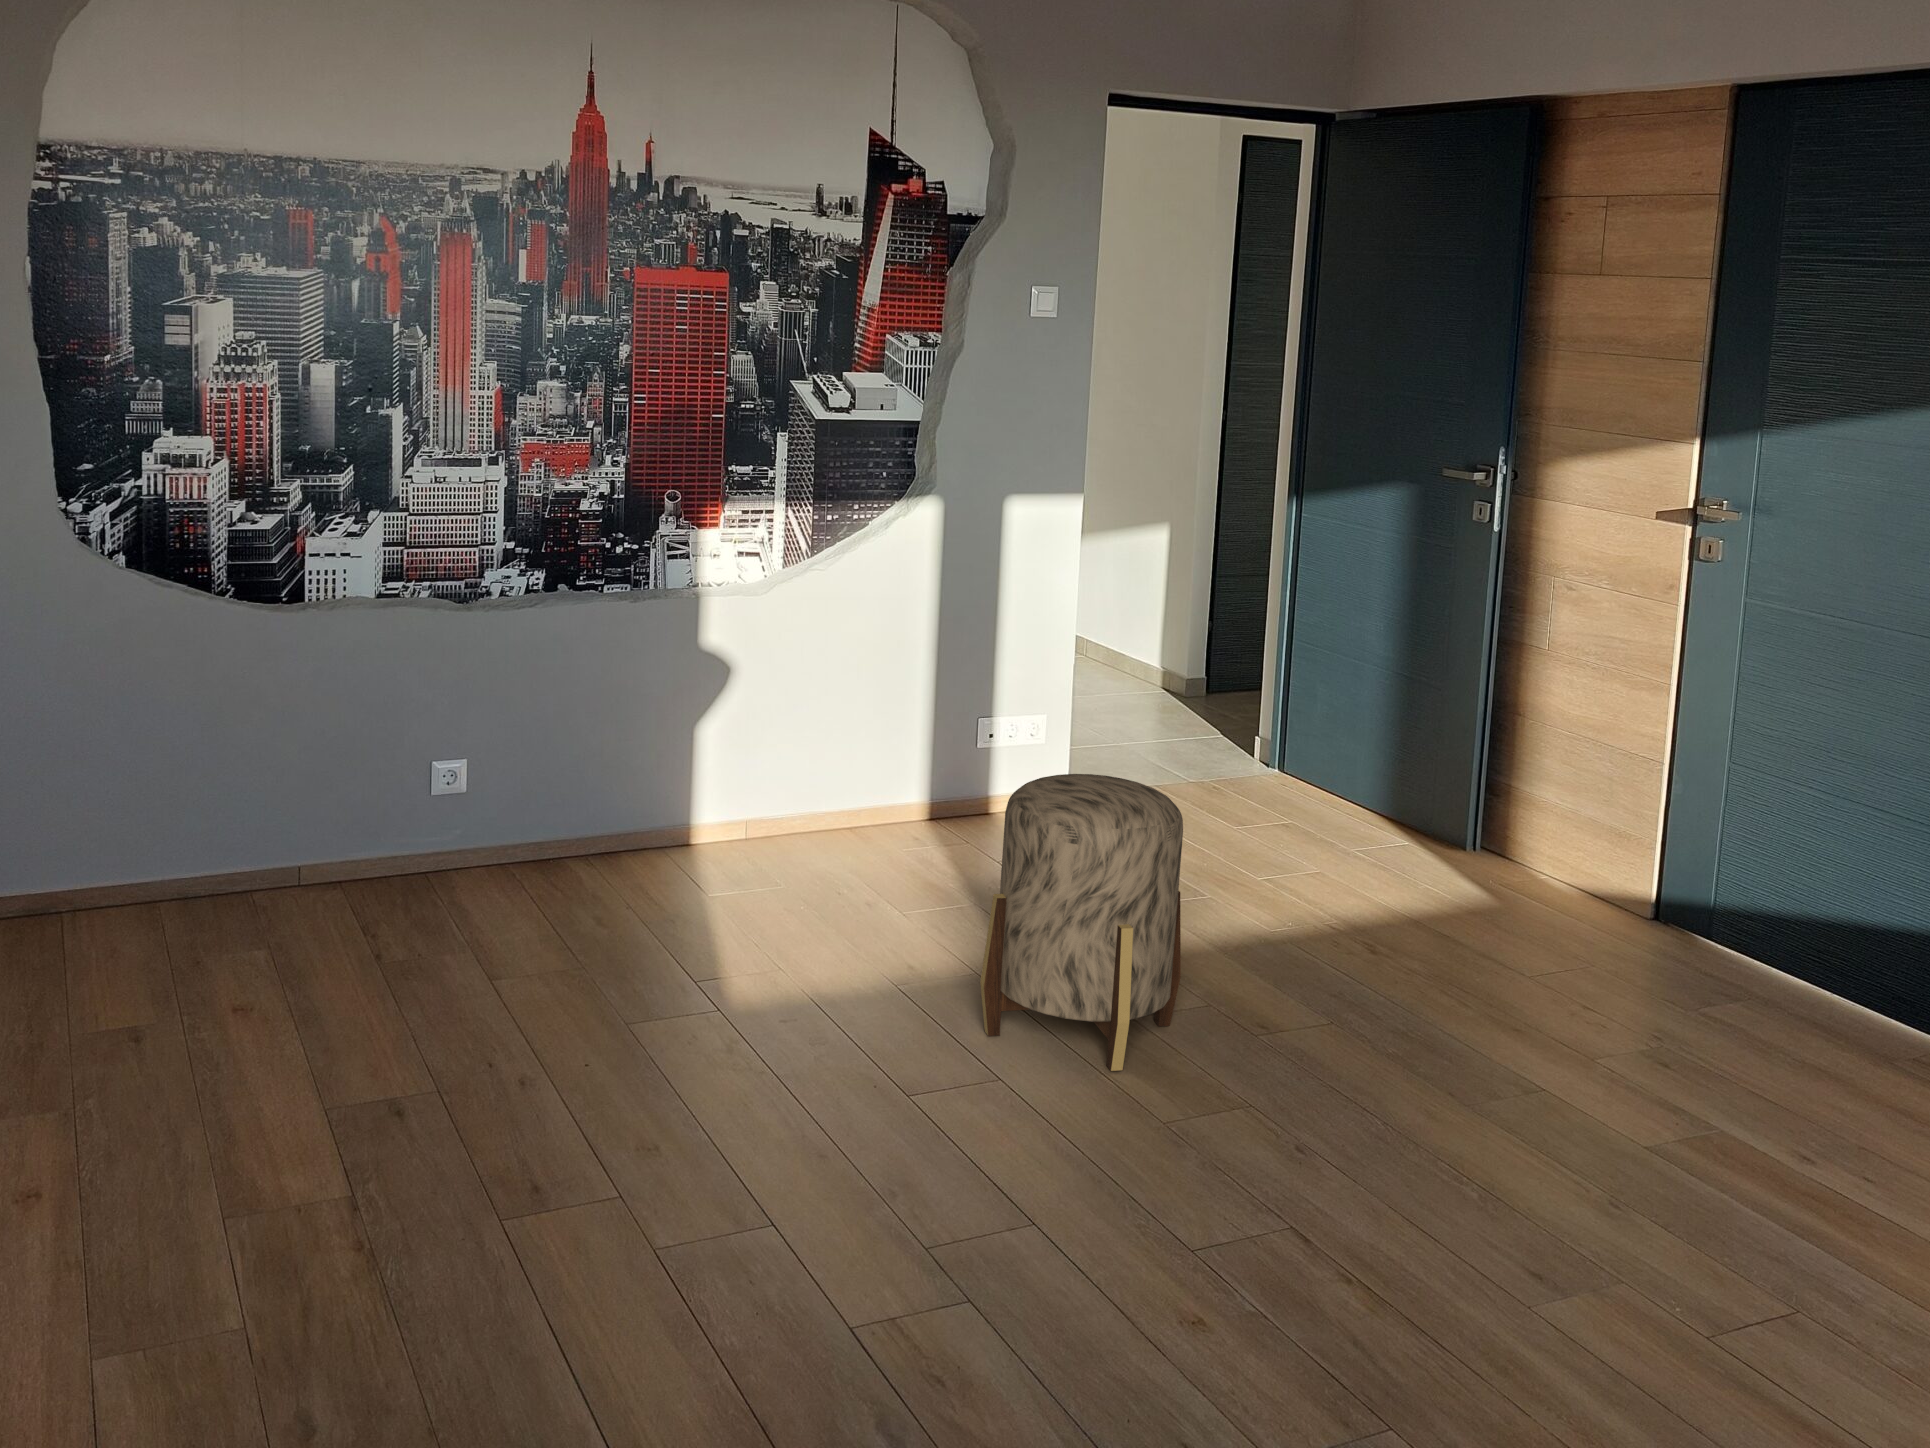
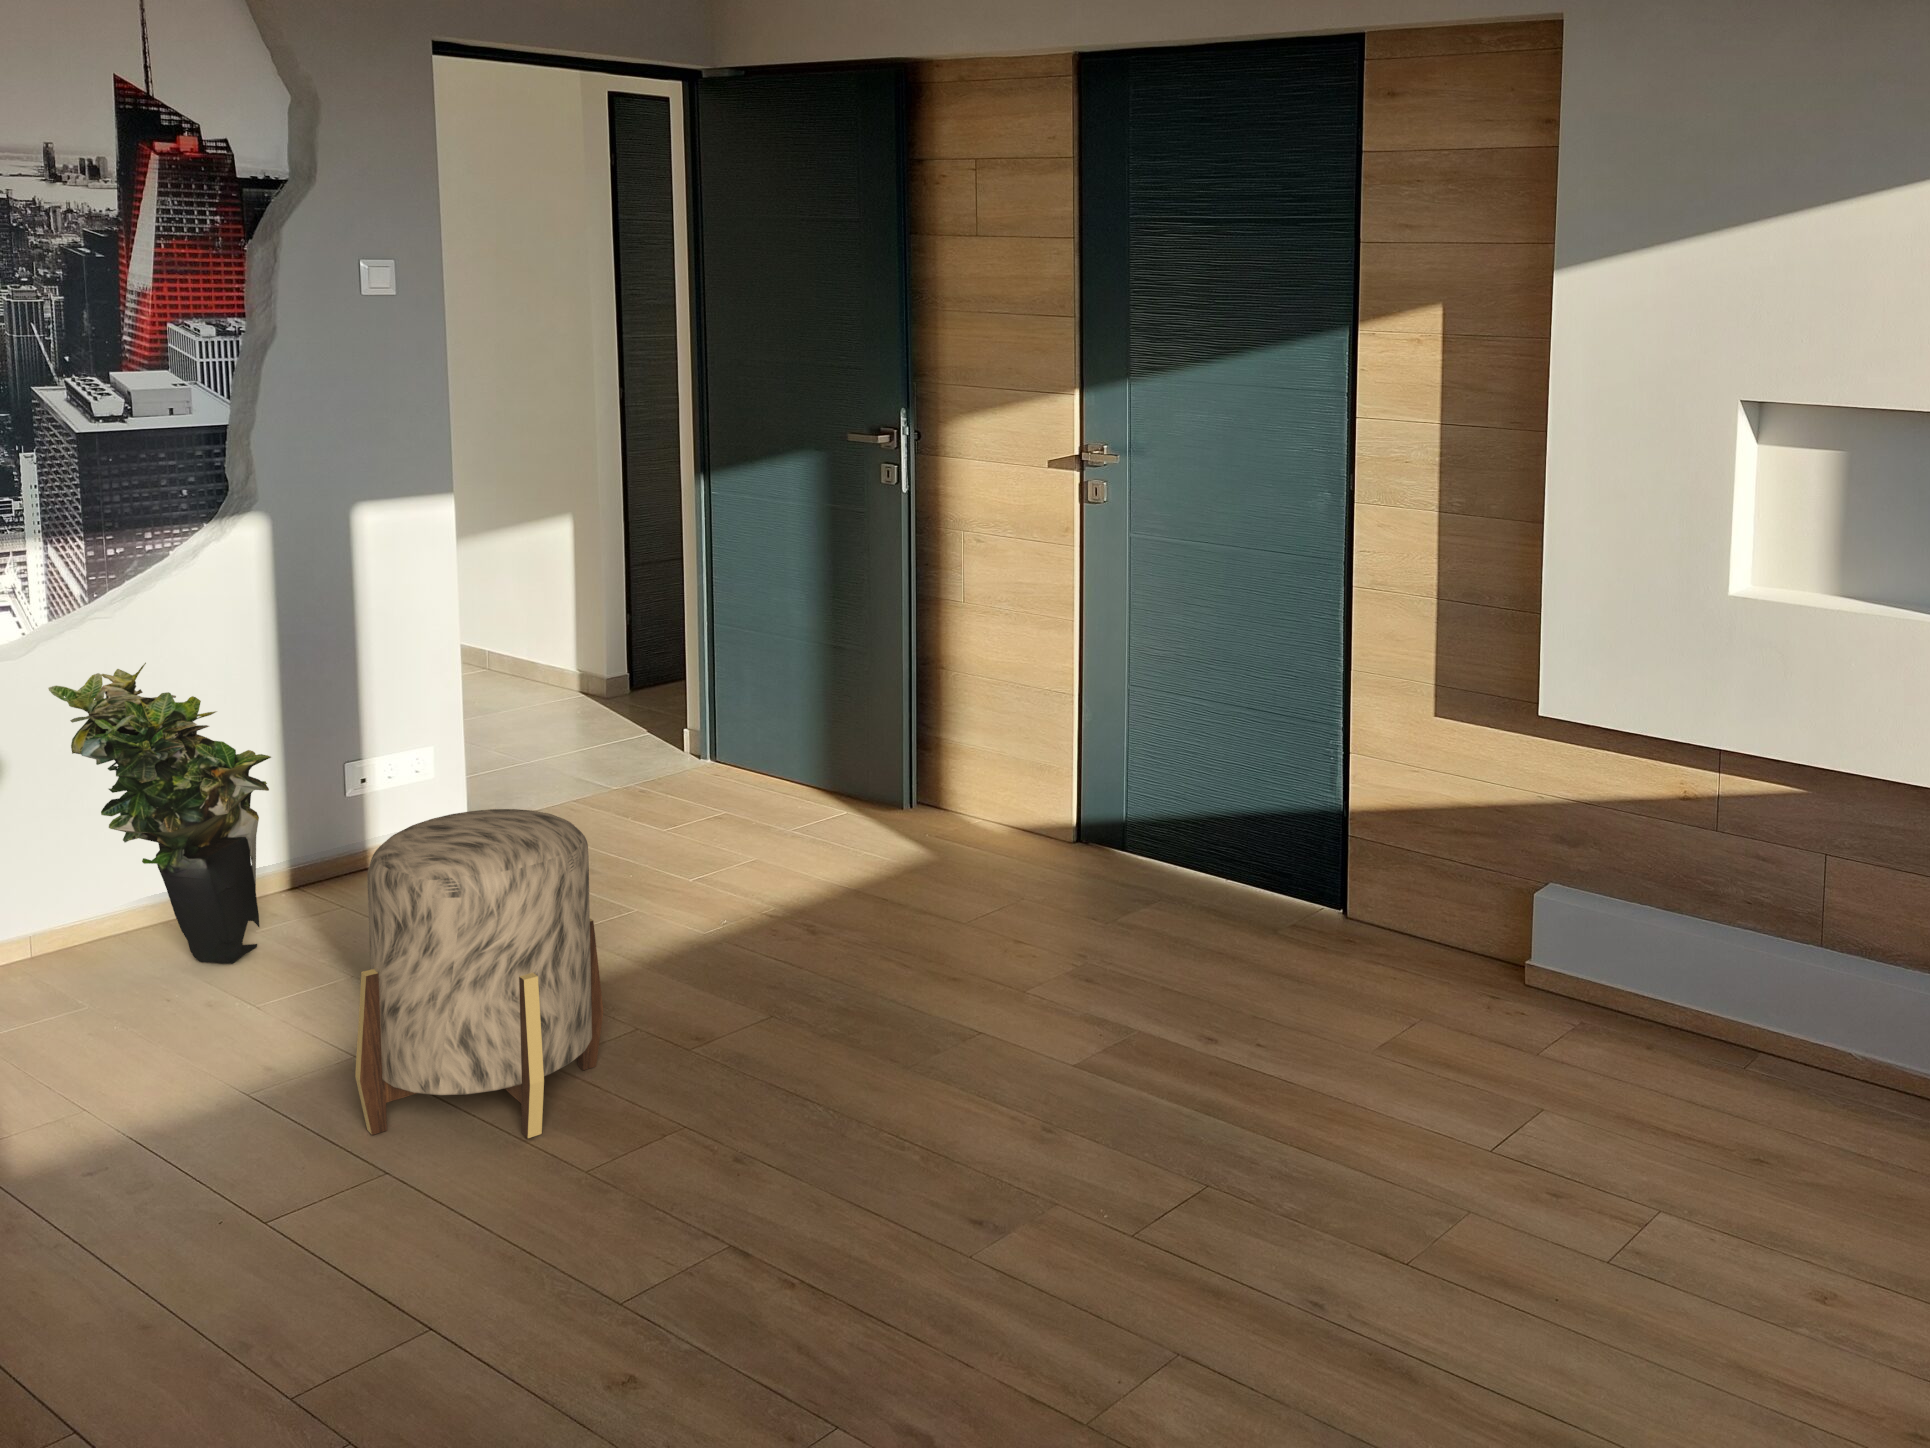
potted plant: none [780,613,930,875] -> present [48,663,271,964]

